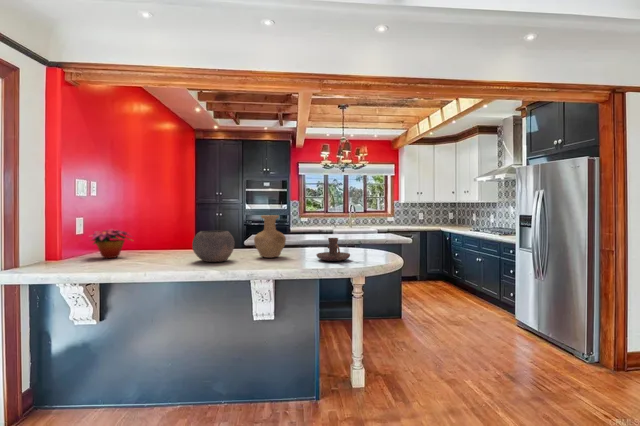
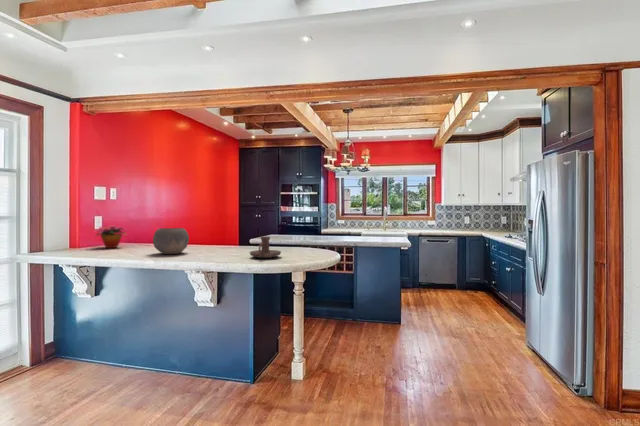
vase: present [254,215,286,258] -> none [208,215,237,253]

